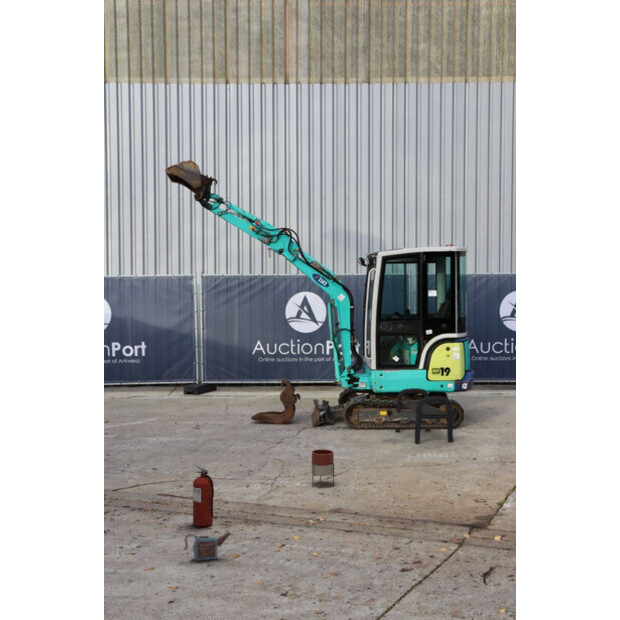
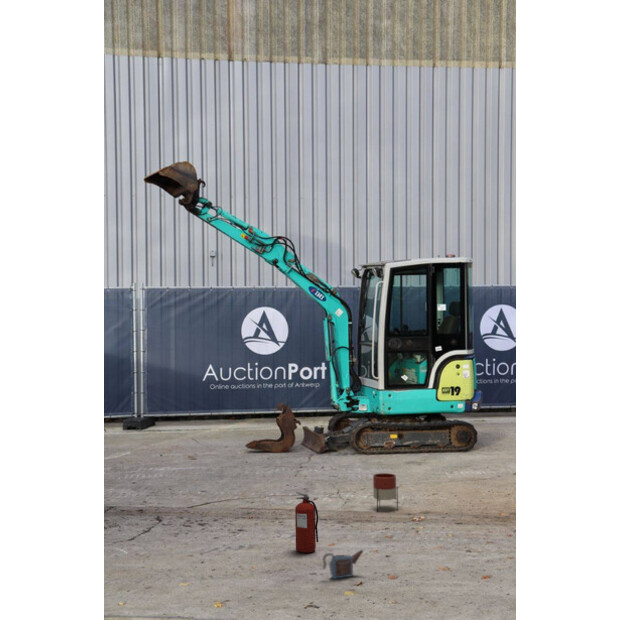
bench: present [395,388,453,444] -> none [407,409,475,467]

